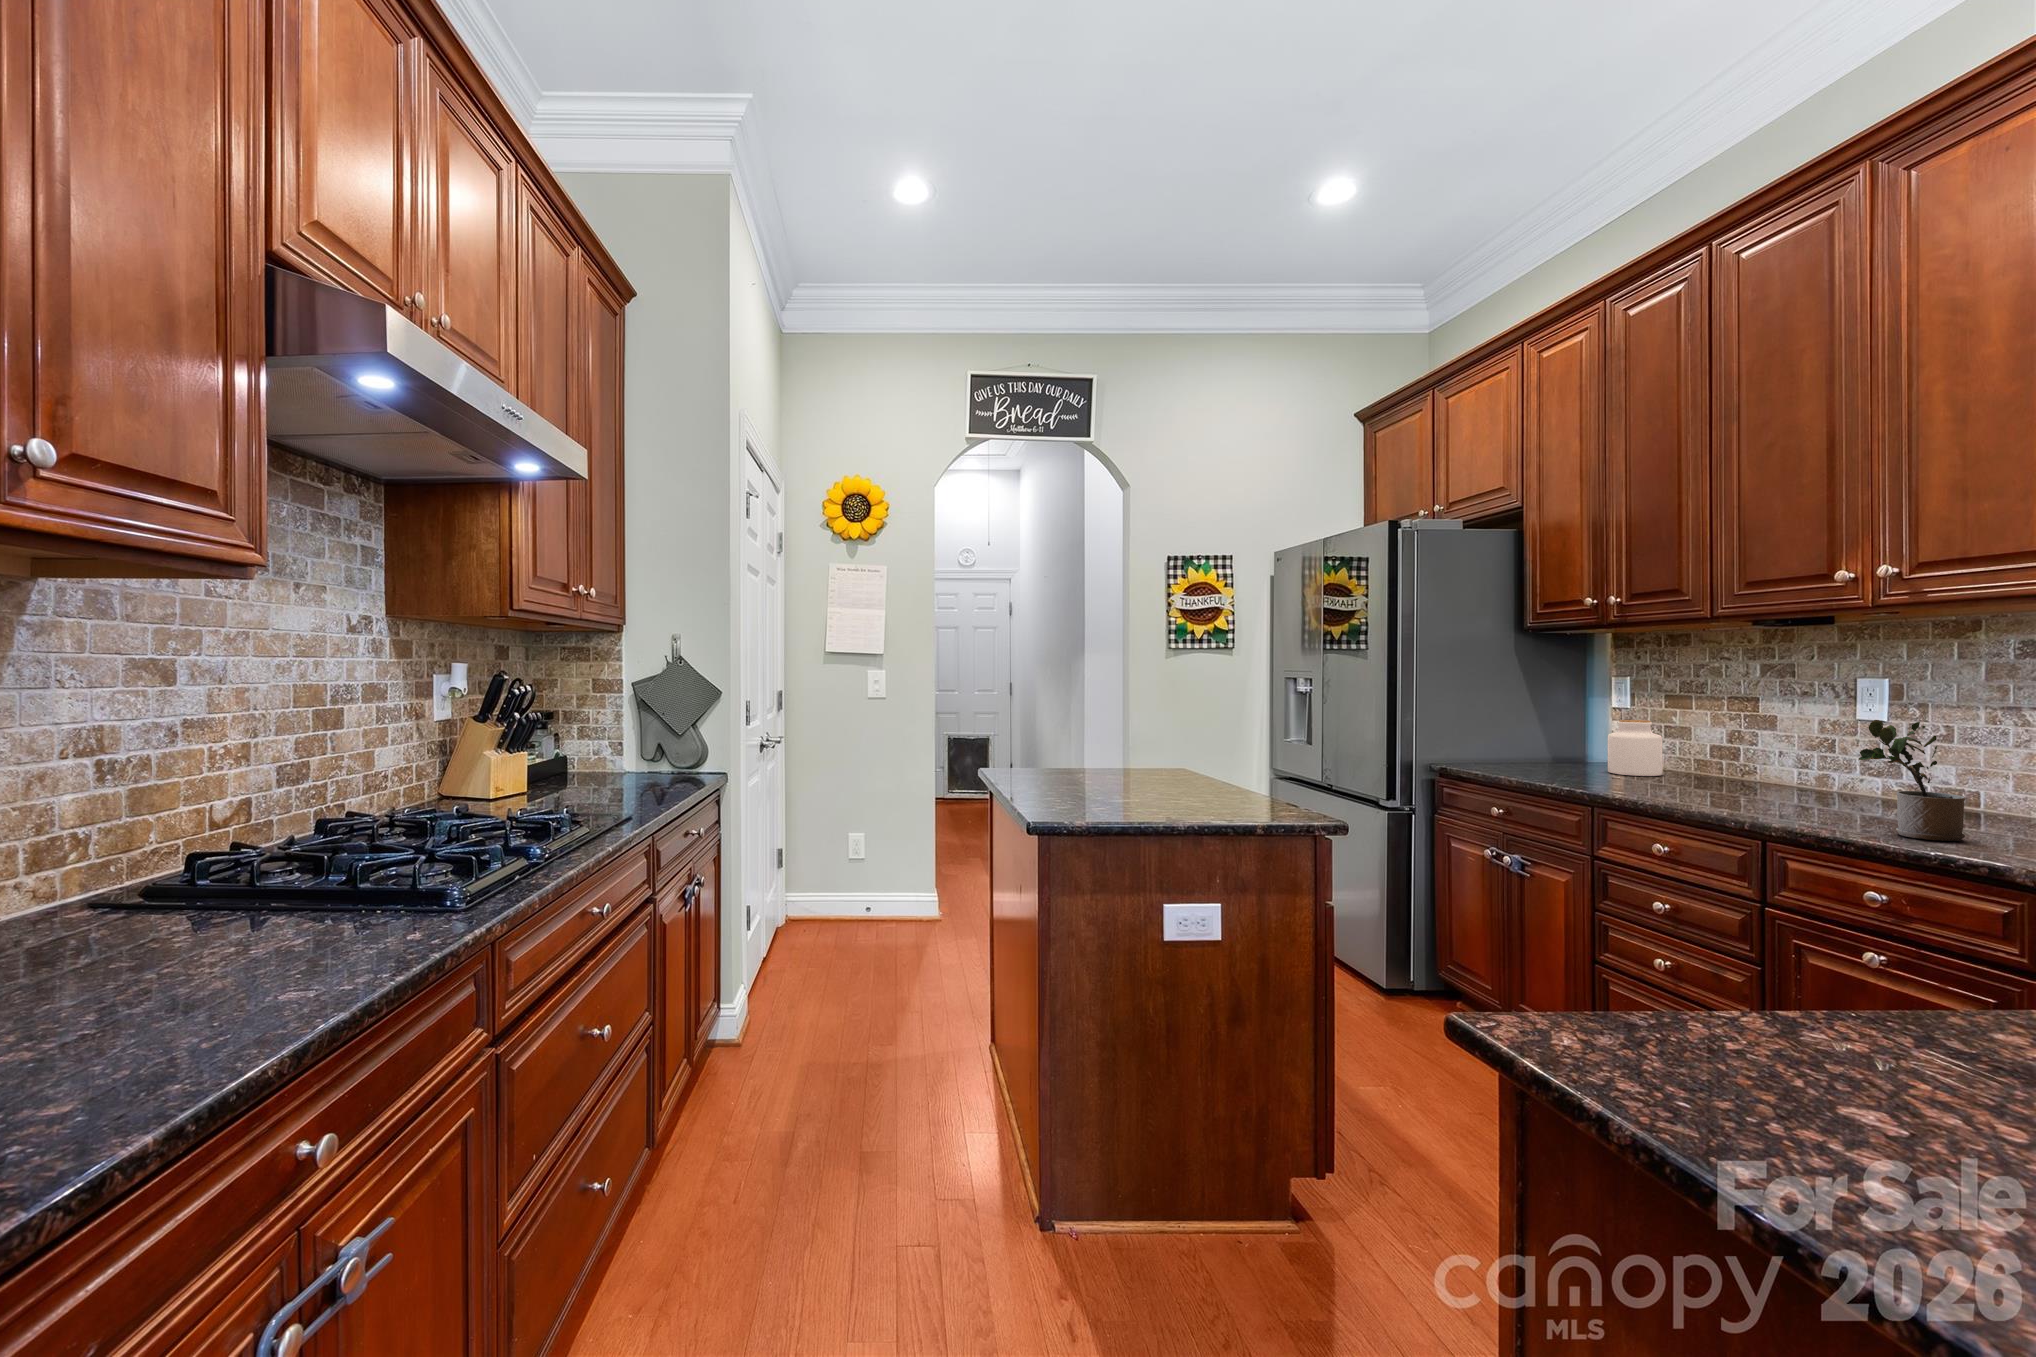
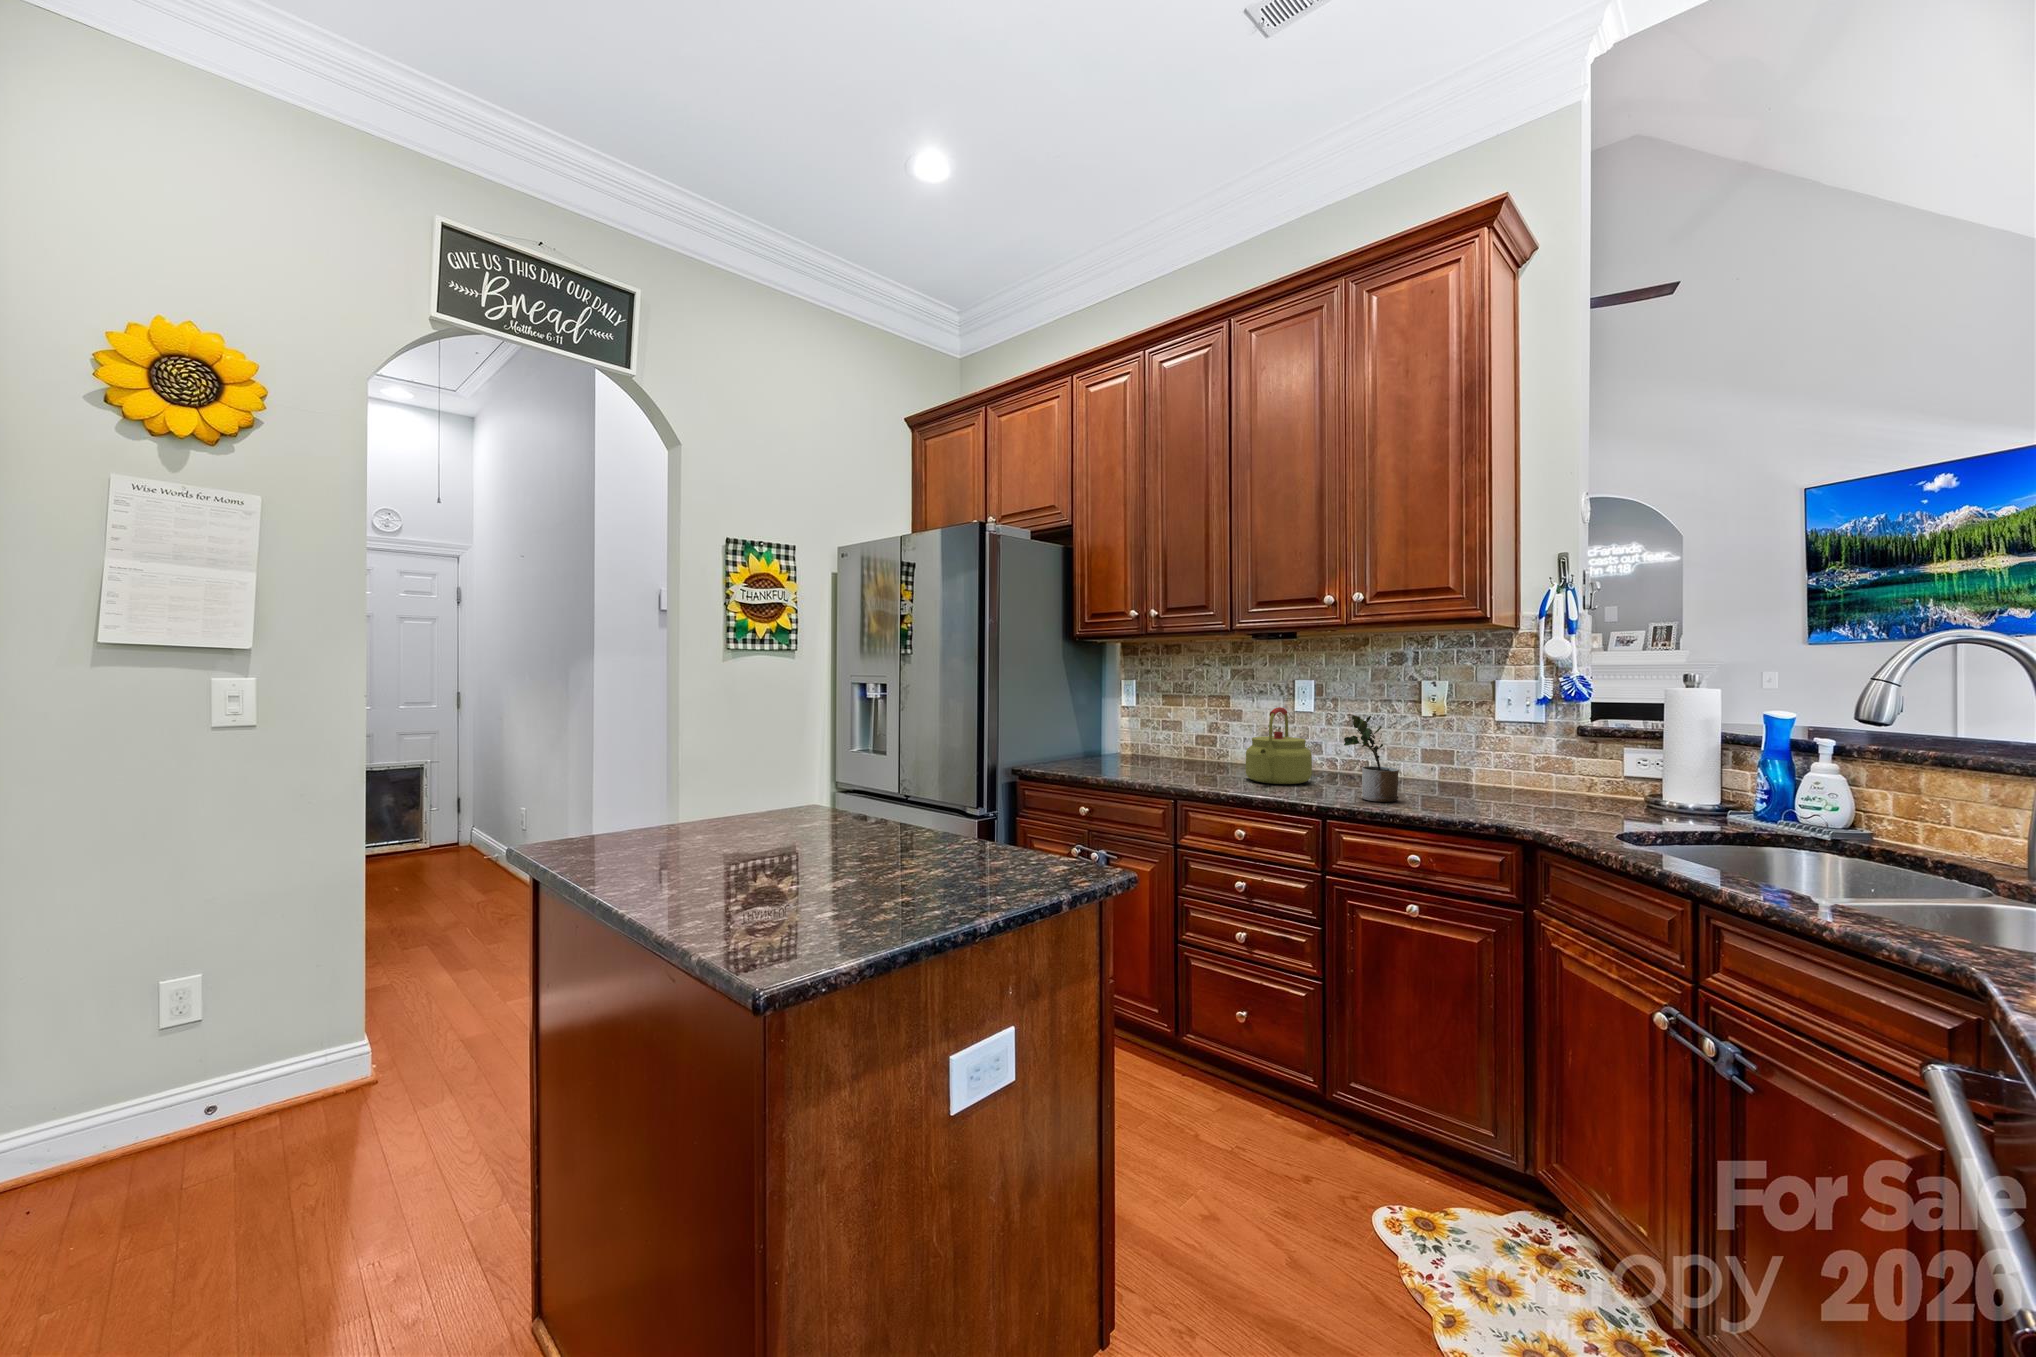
kettle: none [1737,711,1849,811] -> present [1246,707,1312,784]
jar: present [1608,720,1663,776] -> none [1133,714,1170,761]

